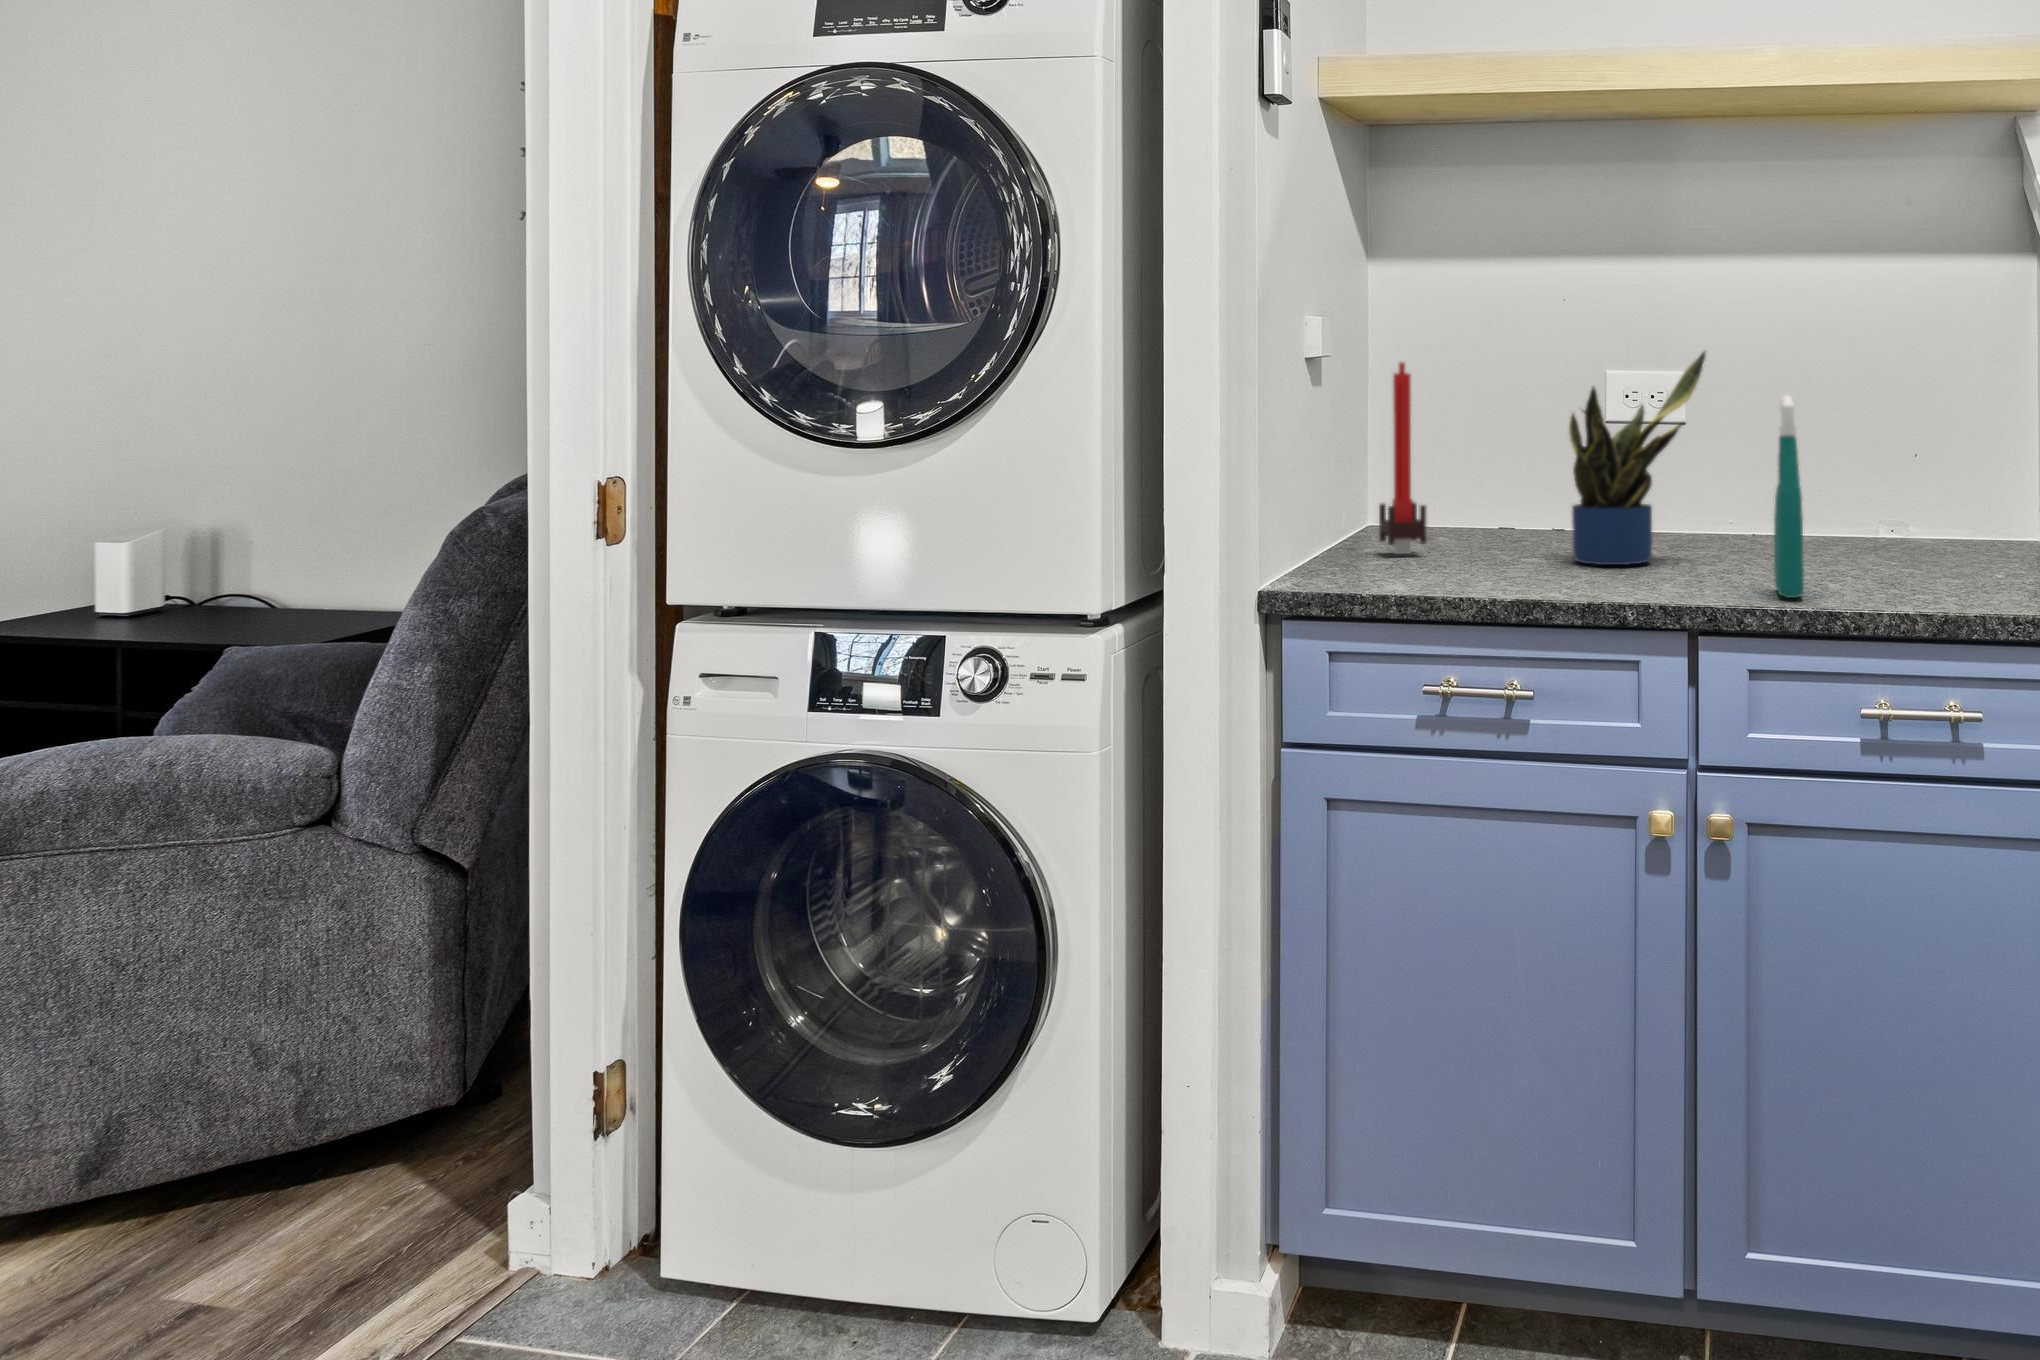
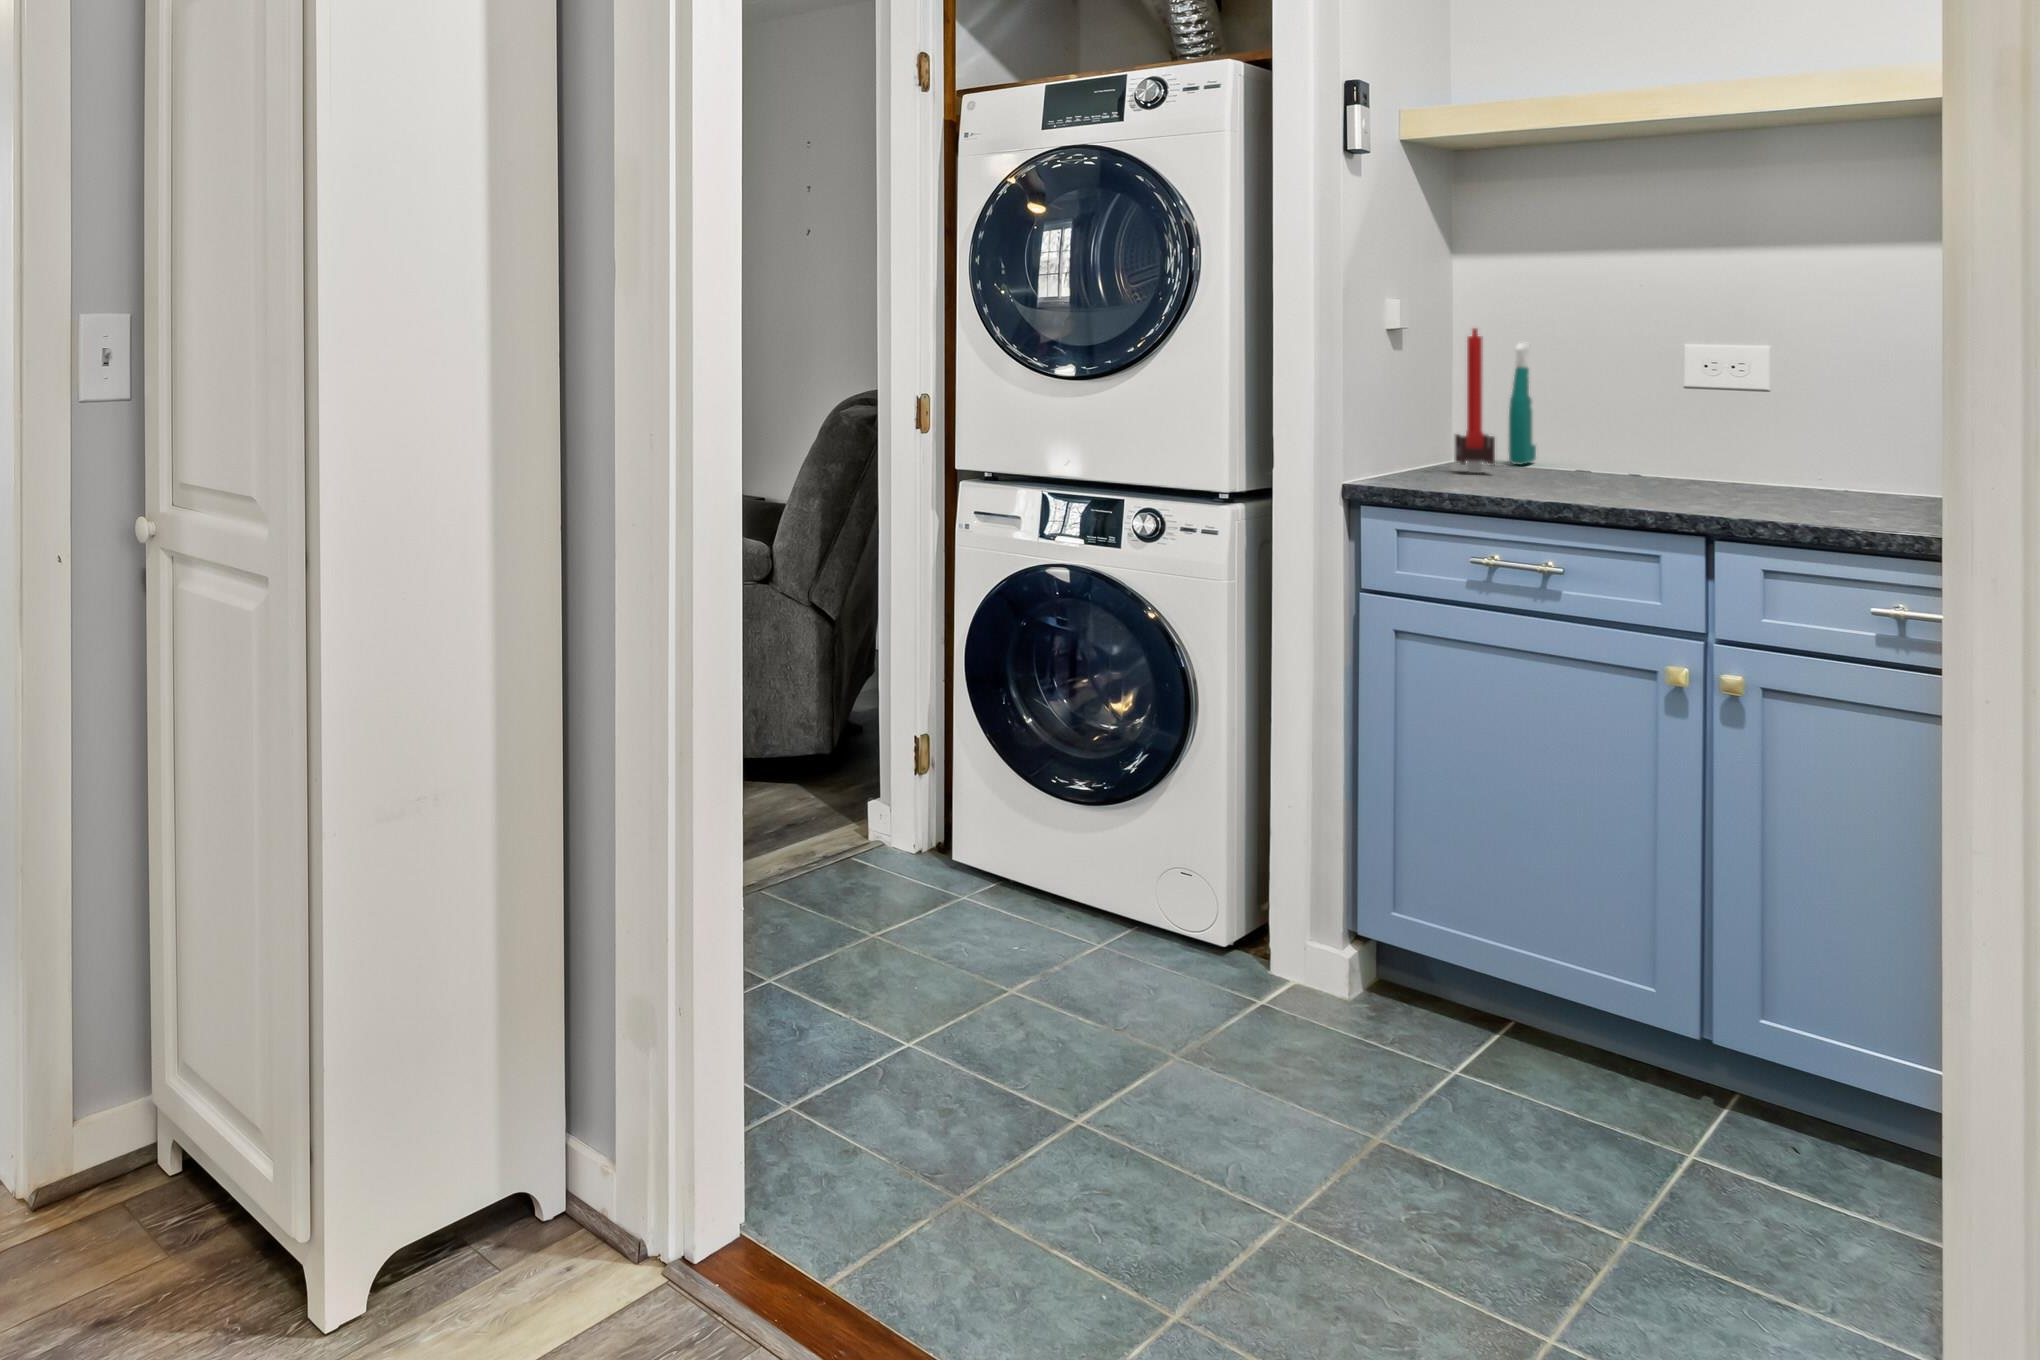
potted plant: present [1569,352,1705,565] -> none [1627,320,1770,491]
spray bottle: present [1774,395,1804,598] -> present [1509,342,1536,465]

